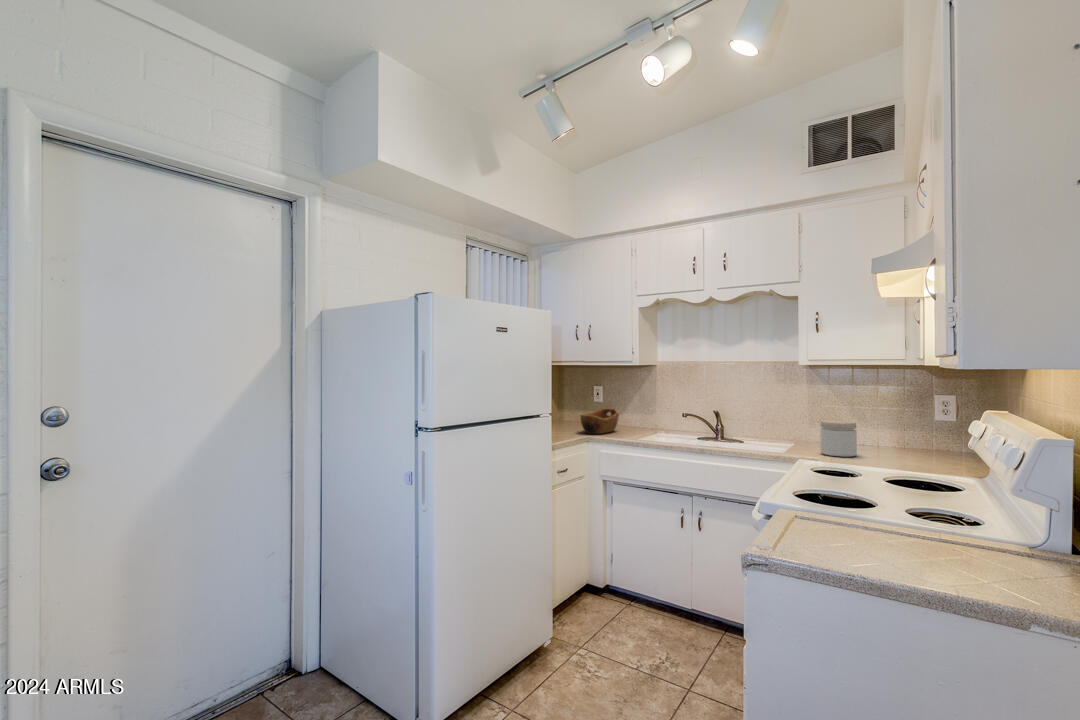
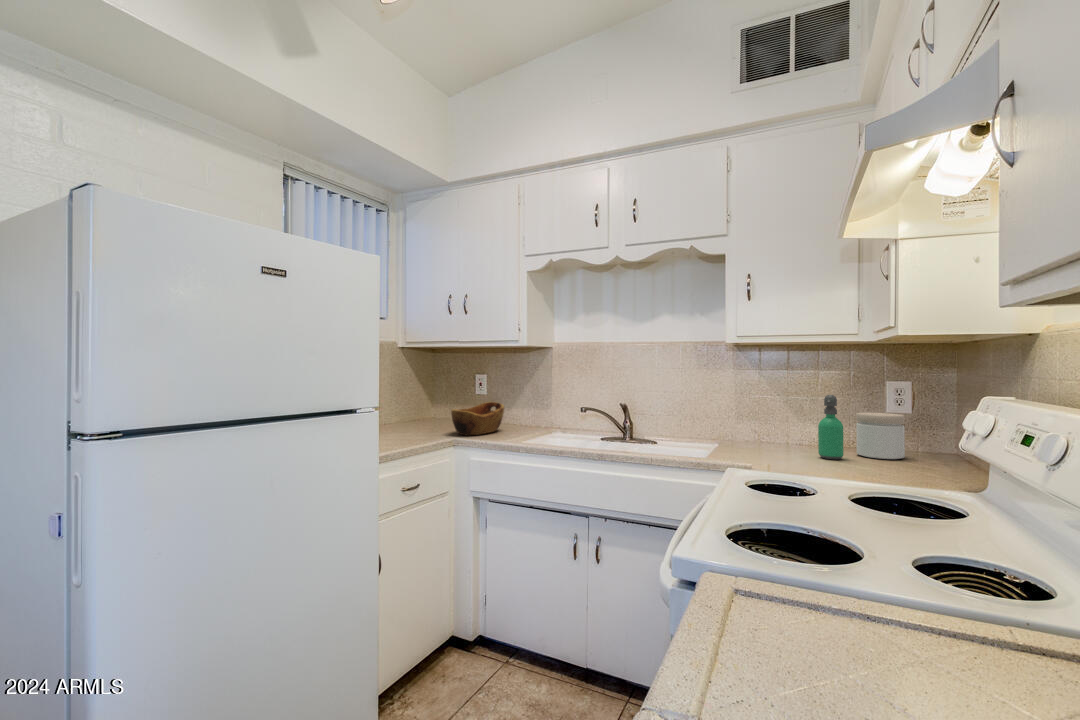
soap dispenser: none [875,406,895,456] -> present [818,395,843,459]
jar: present [820,420,857,457] -> present [856,413,905,459]

